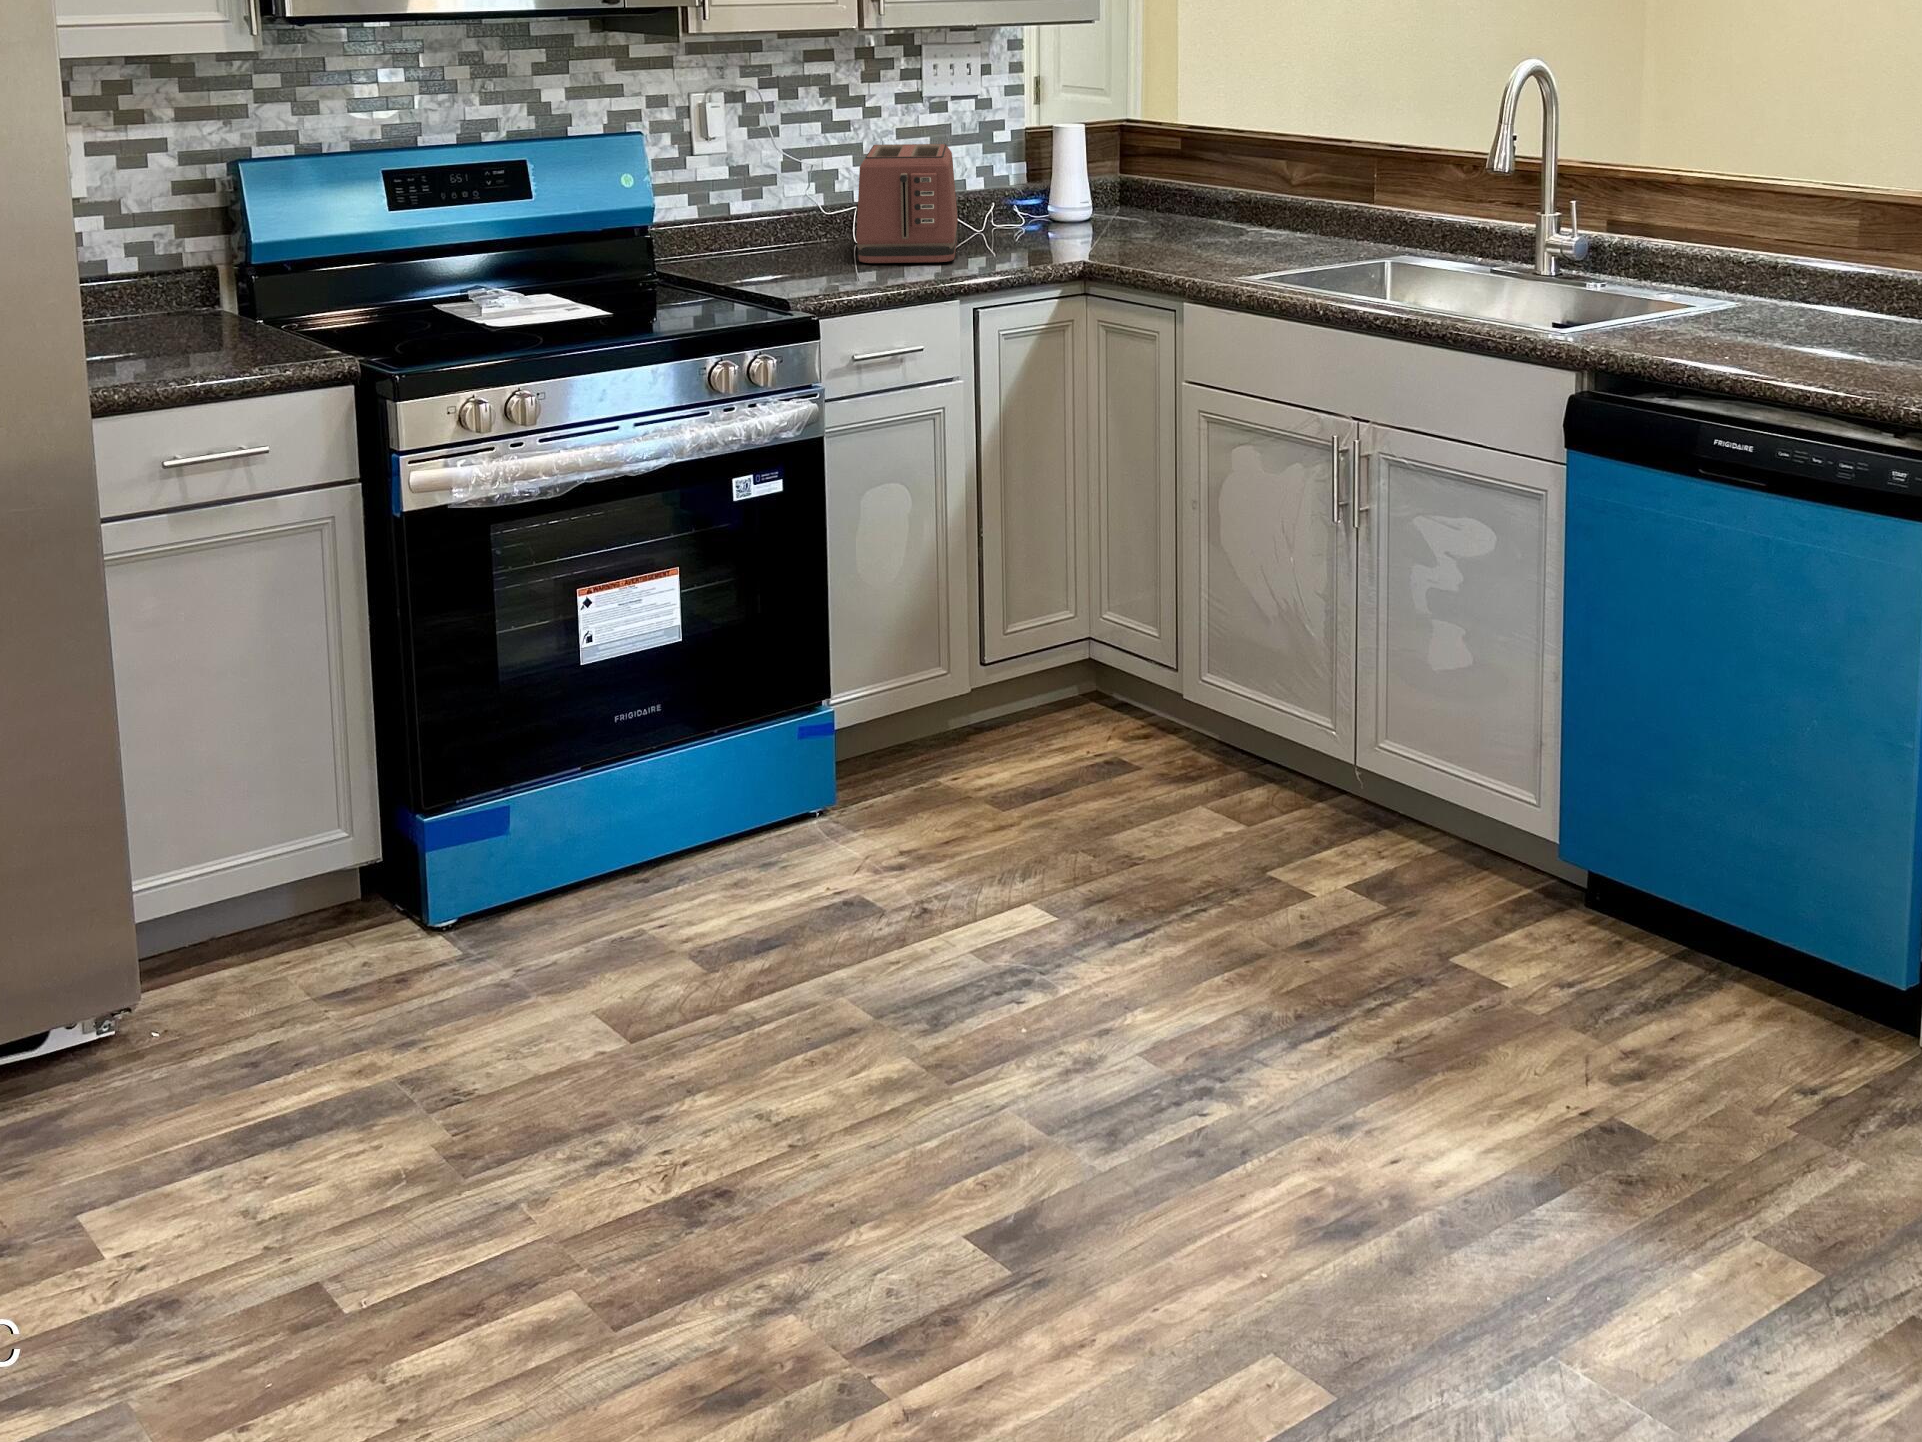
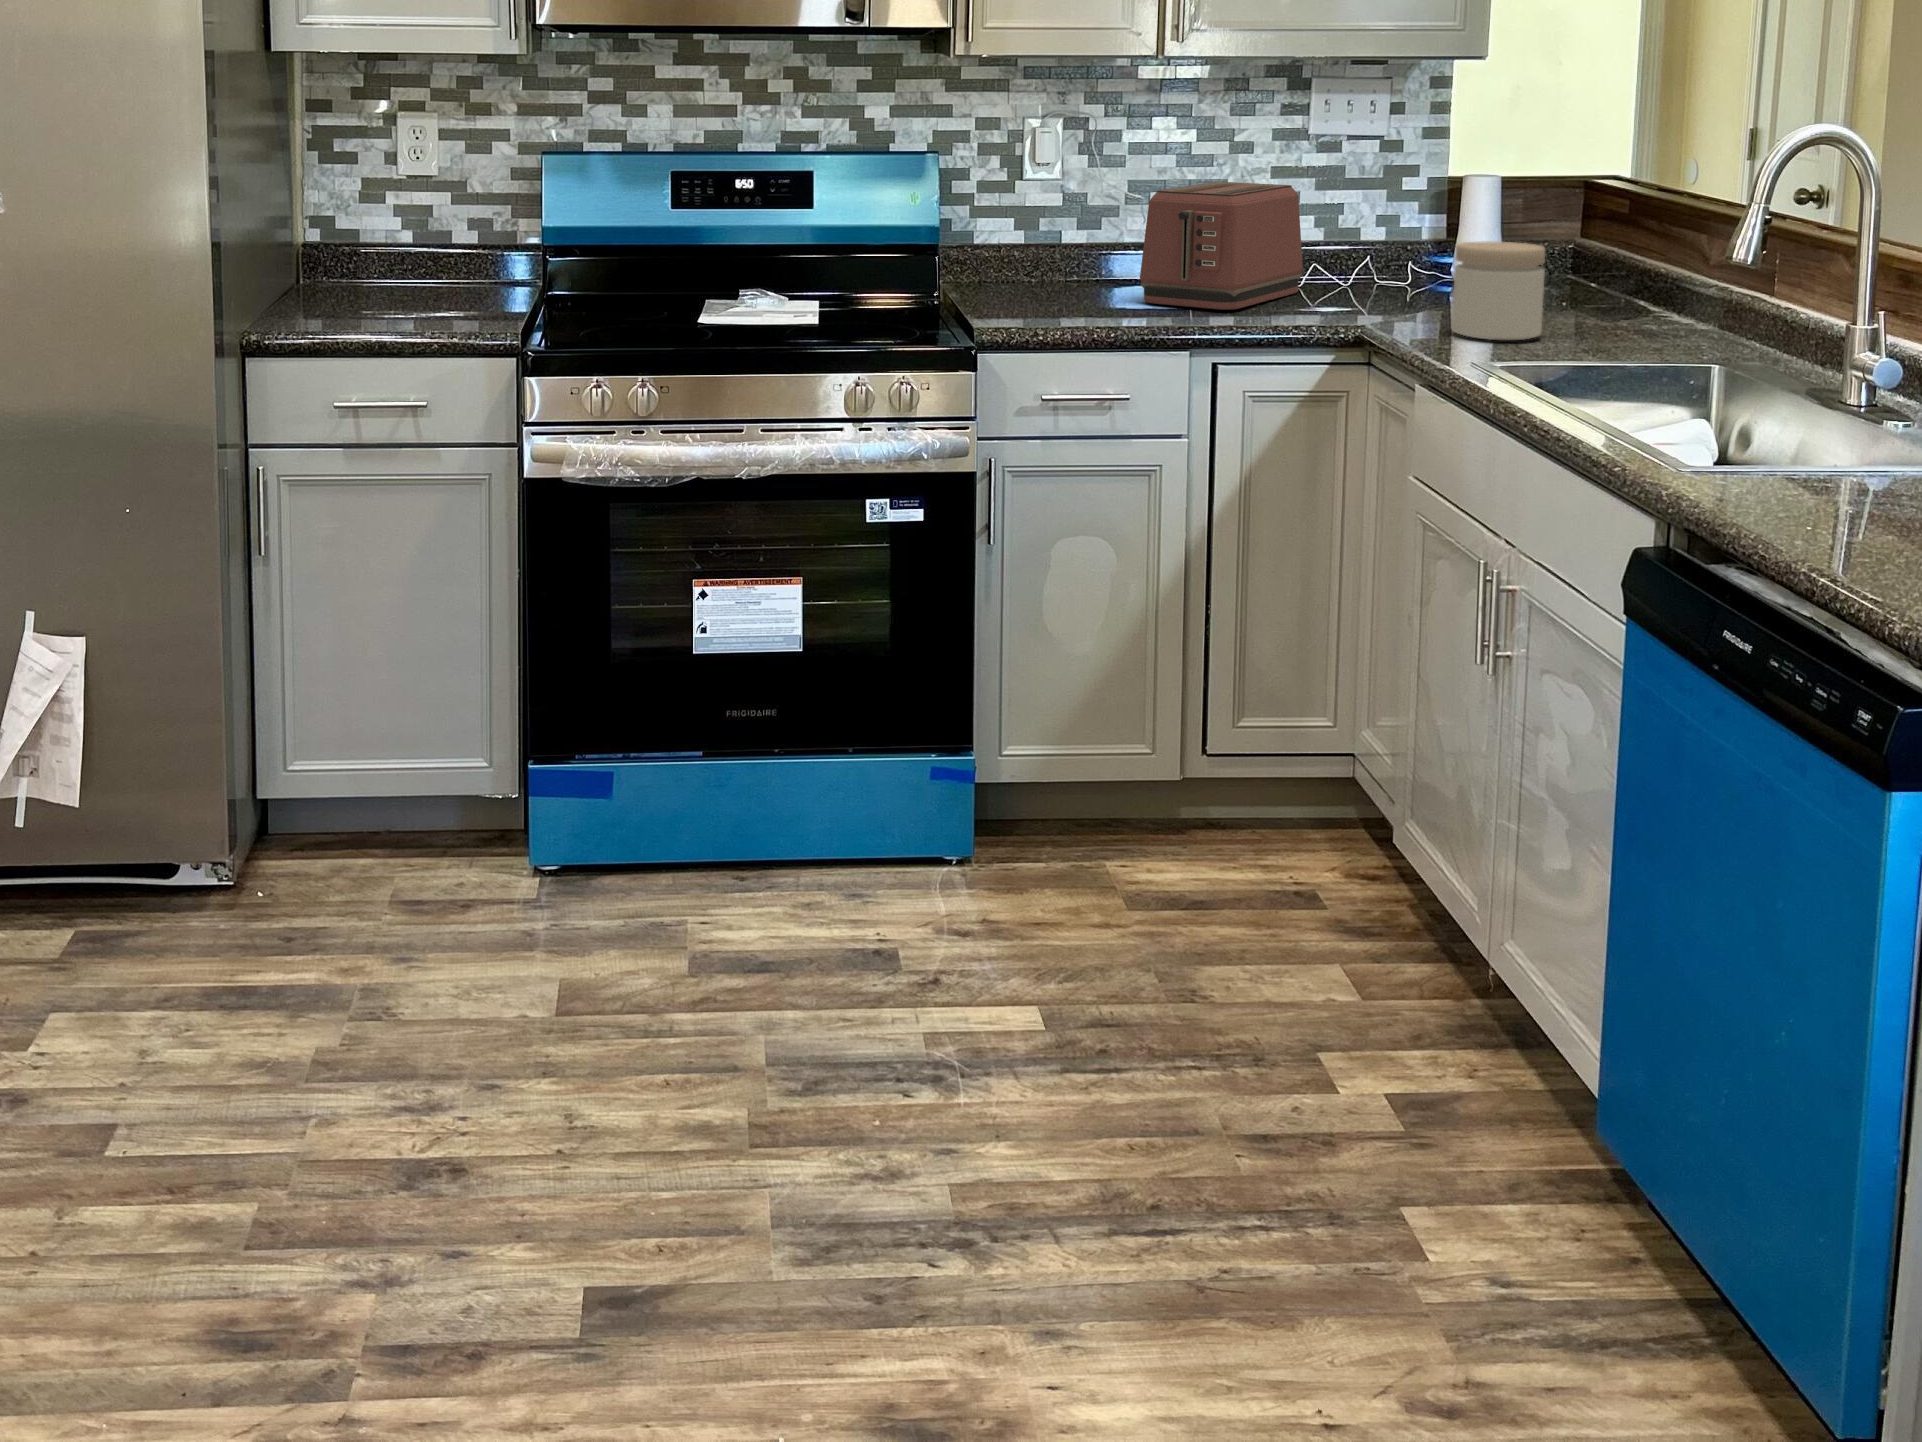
jar: none [1146,181,1218,264] -> present [1452,241,1545,340]

